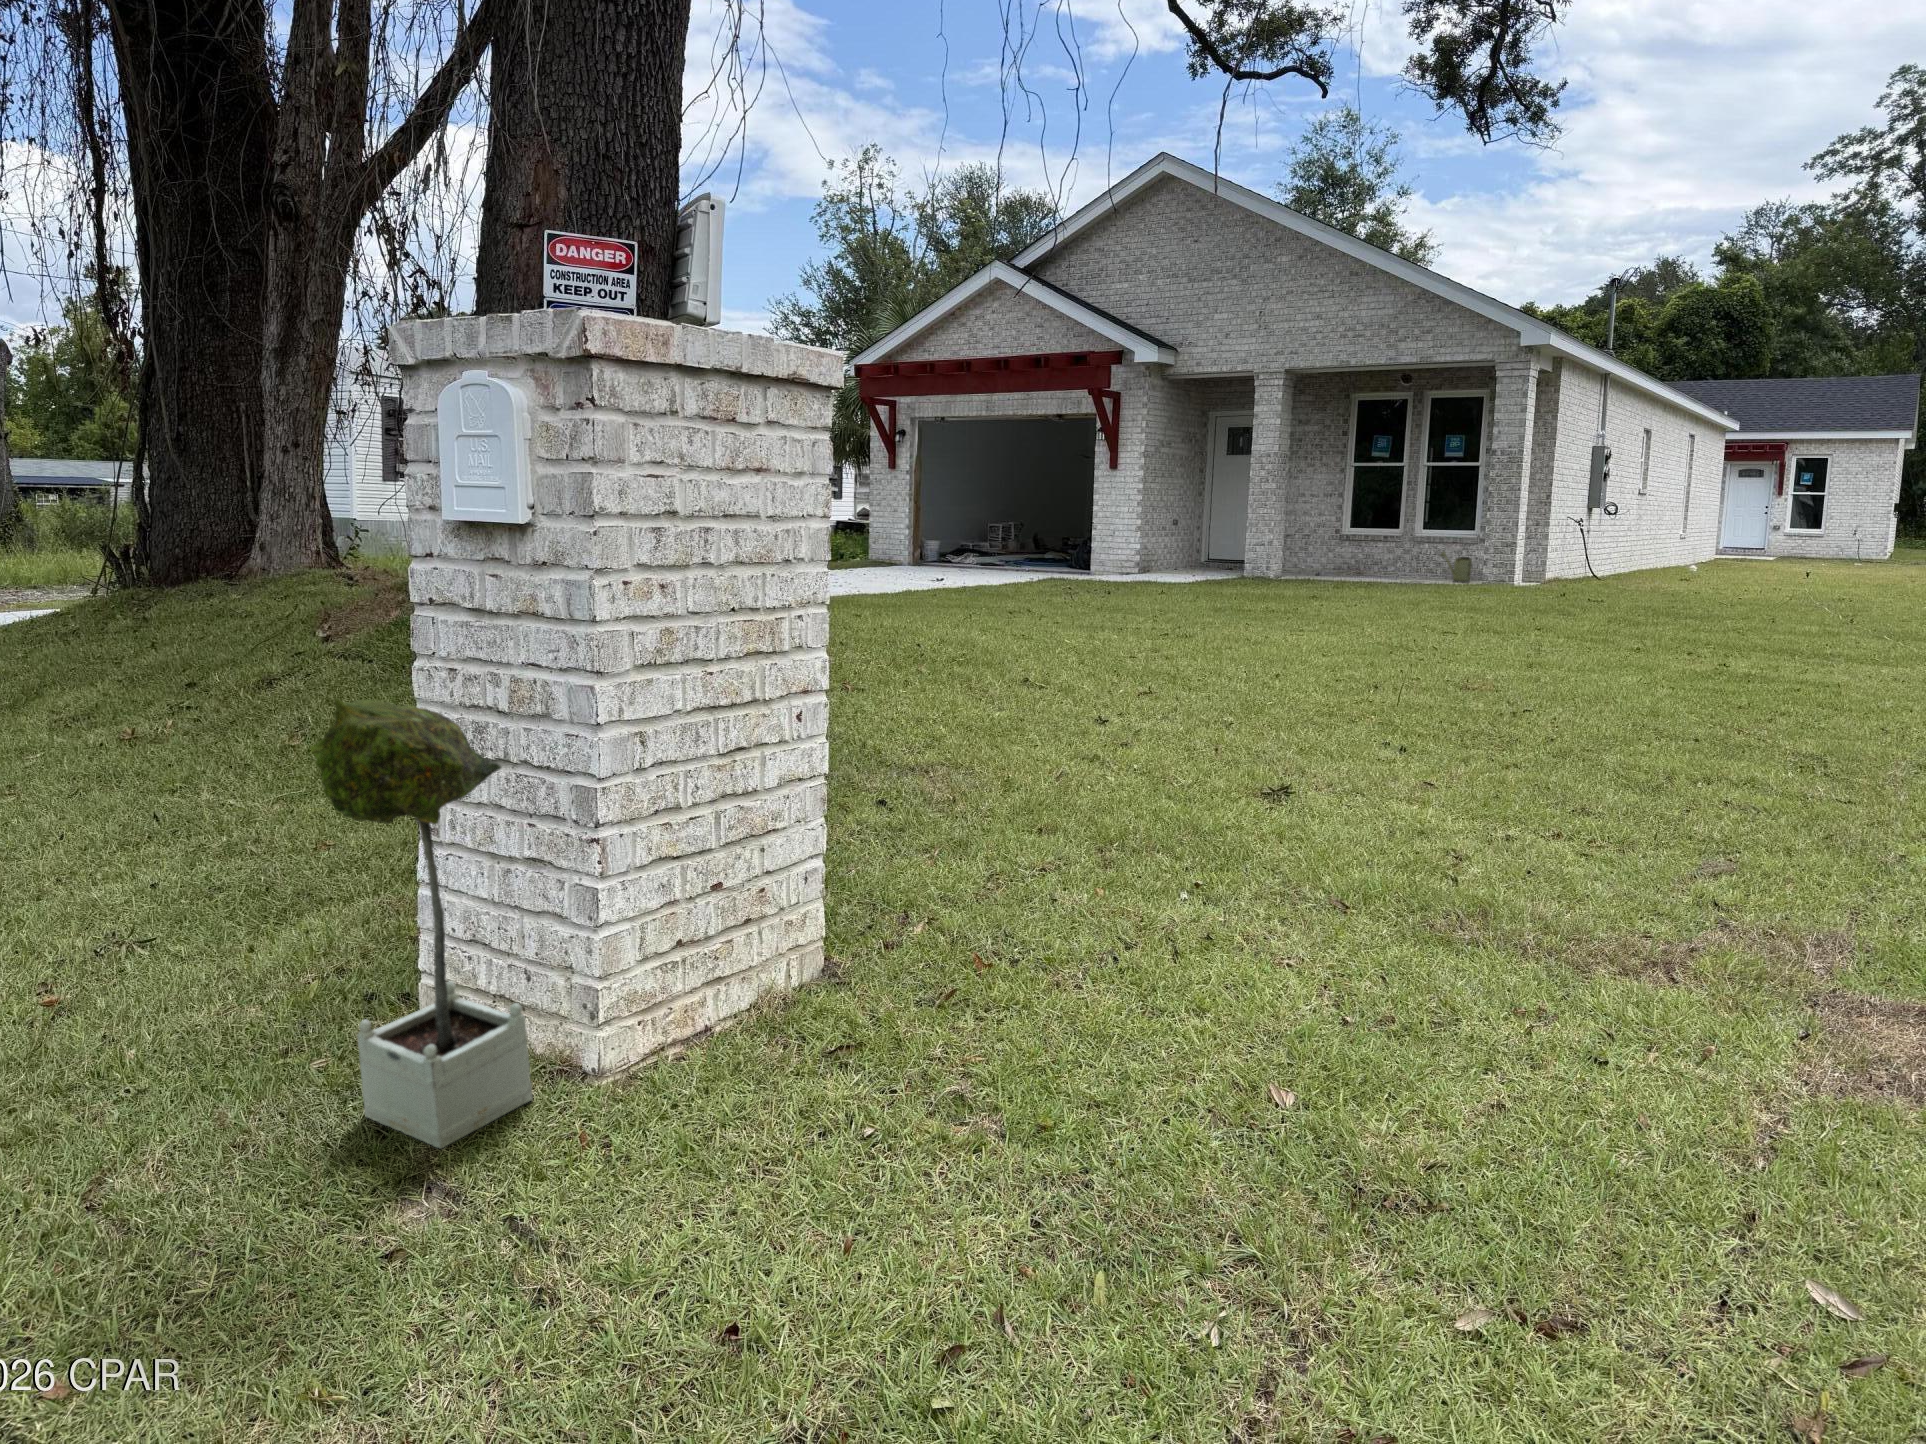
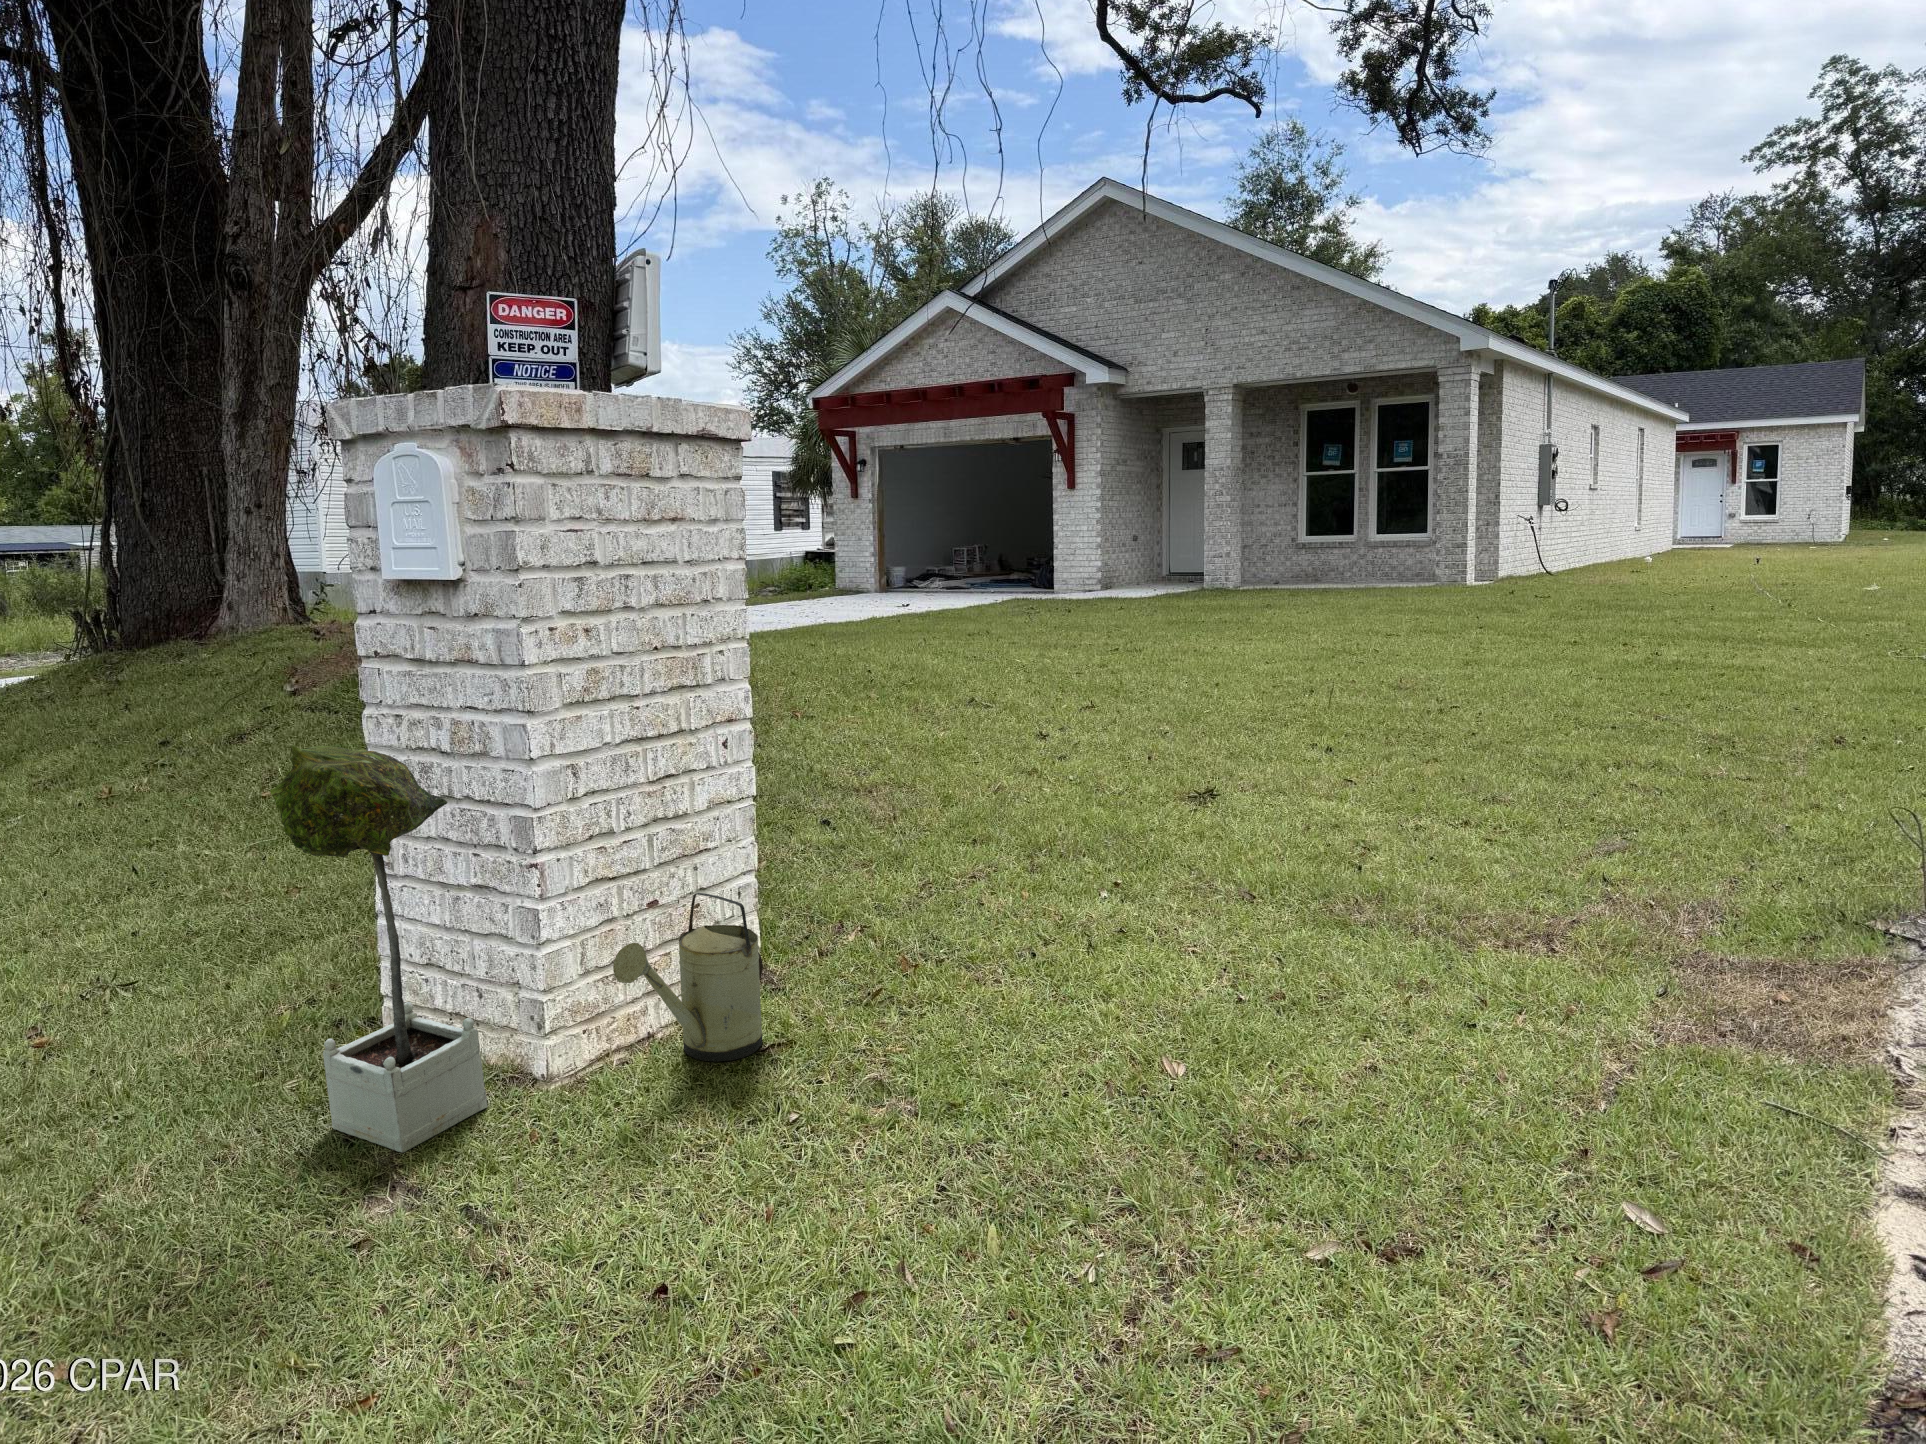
watering can: present [1440,552,1472,583] -> present [613,893,763,1062]

